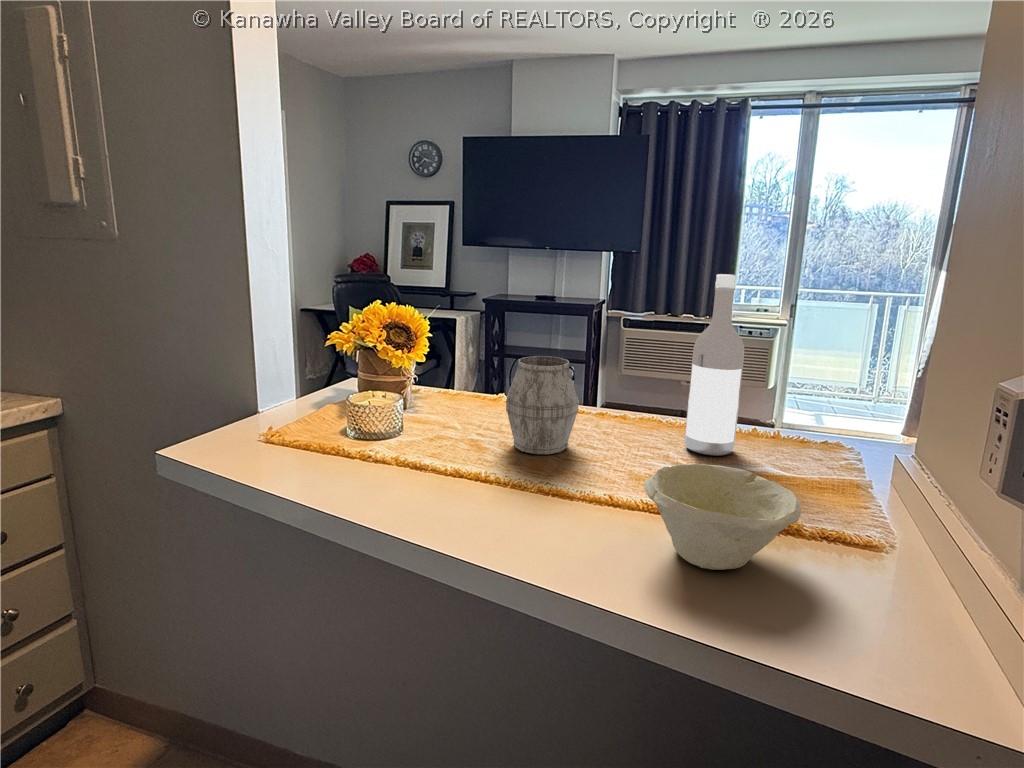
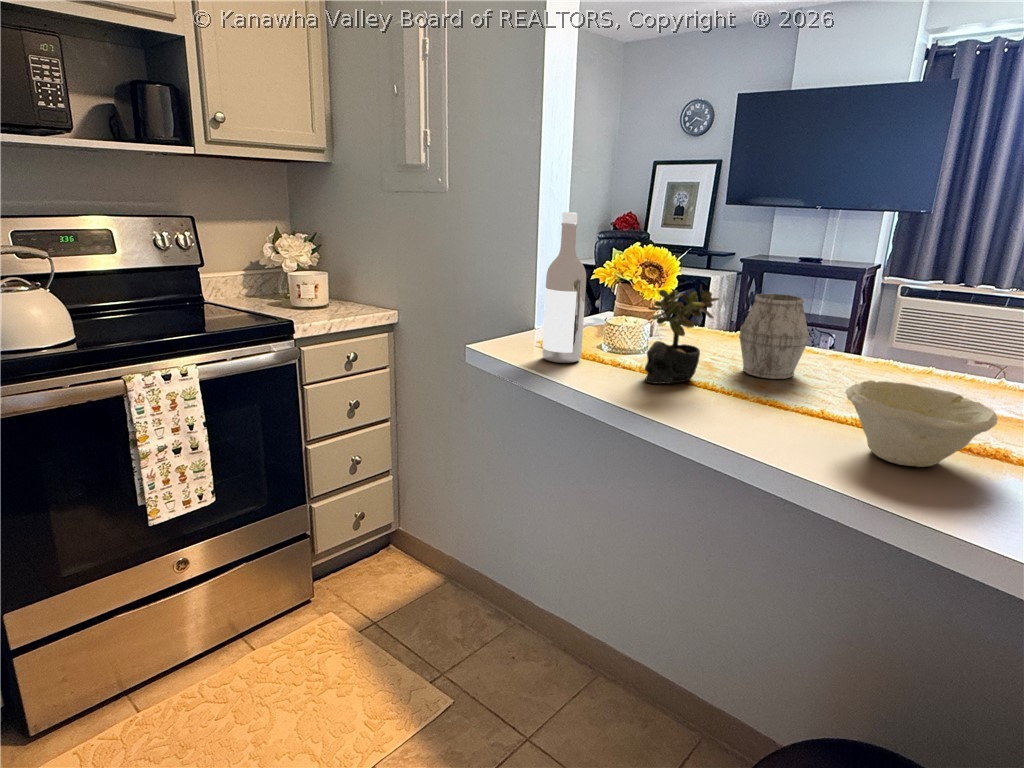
wine bottle: present [685,274,744,456] -> present [543,212,586,363]
succulent plant: none [398,355,482,483] -> present [645,285,719,384]

